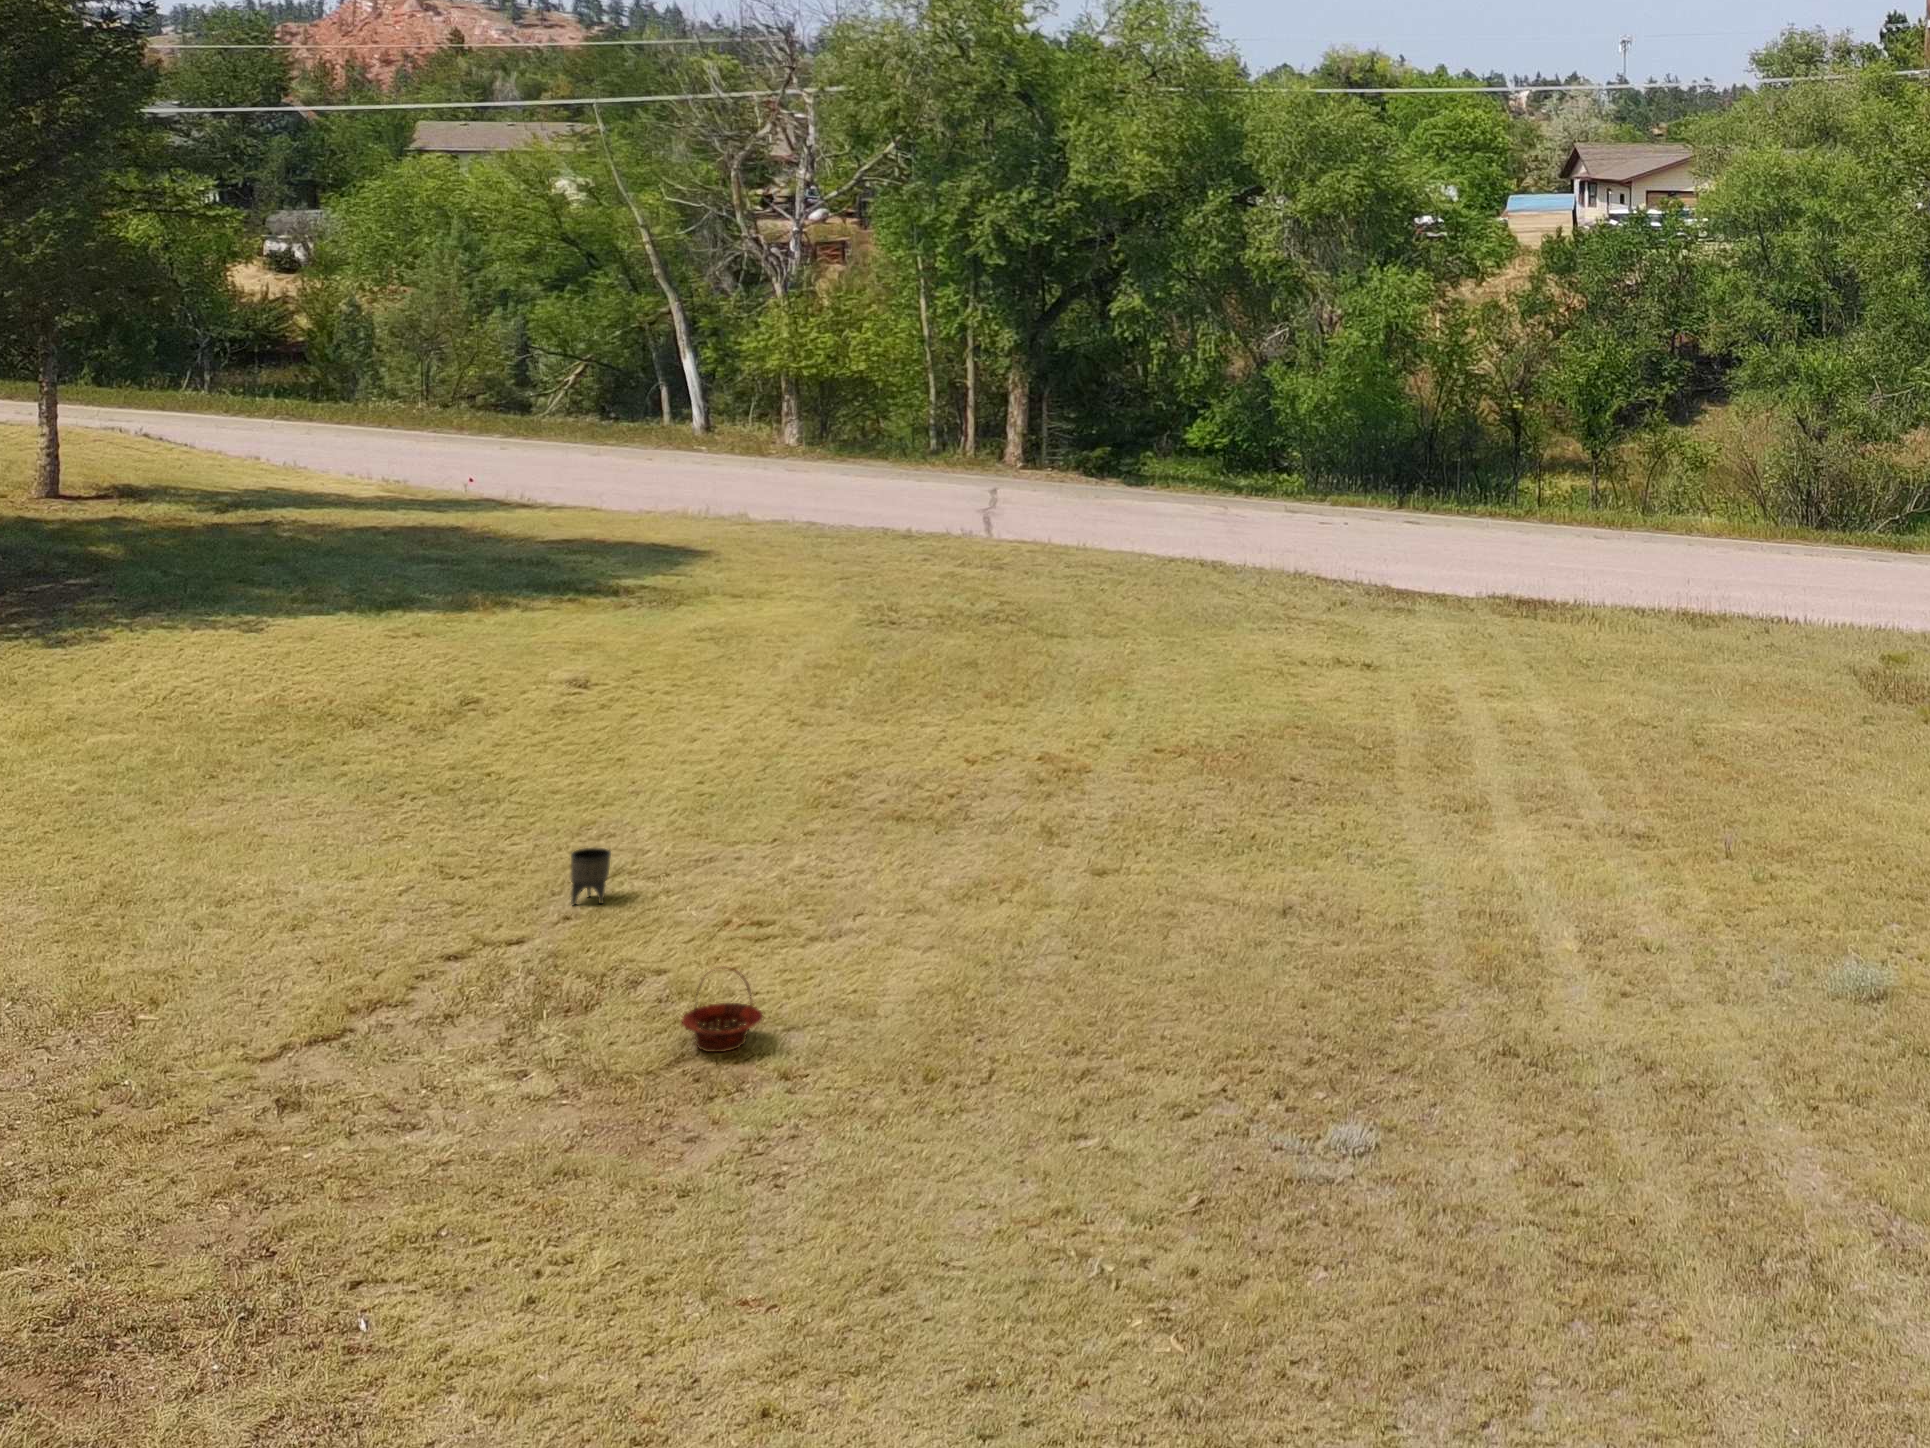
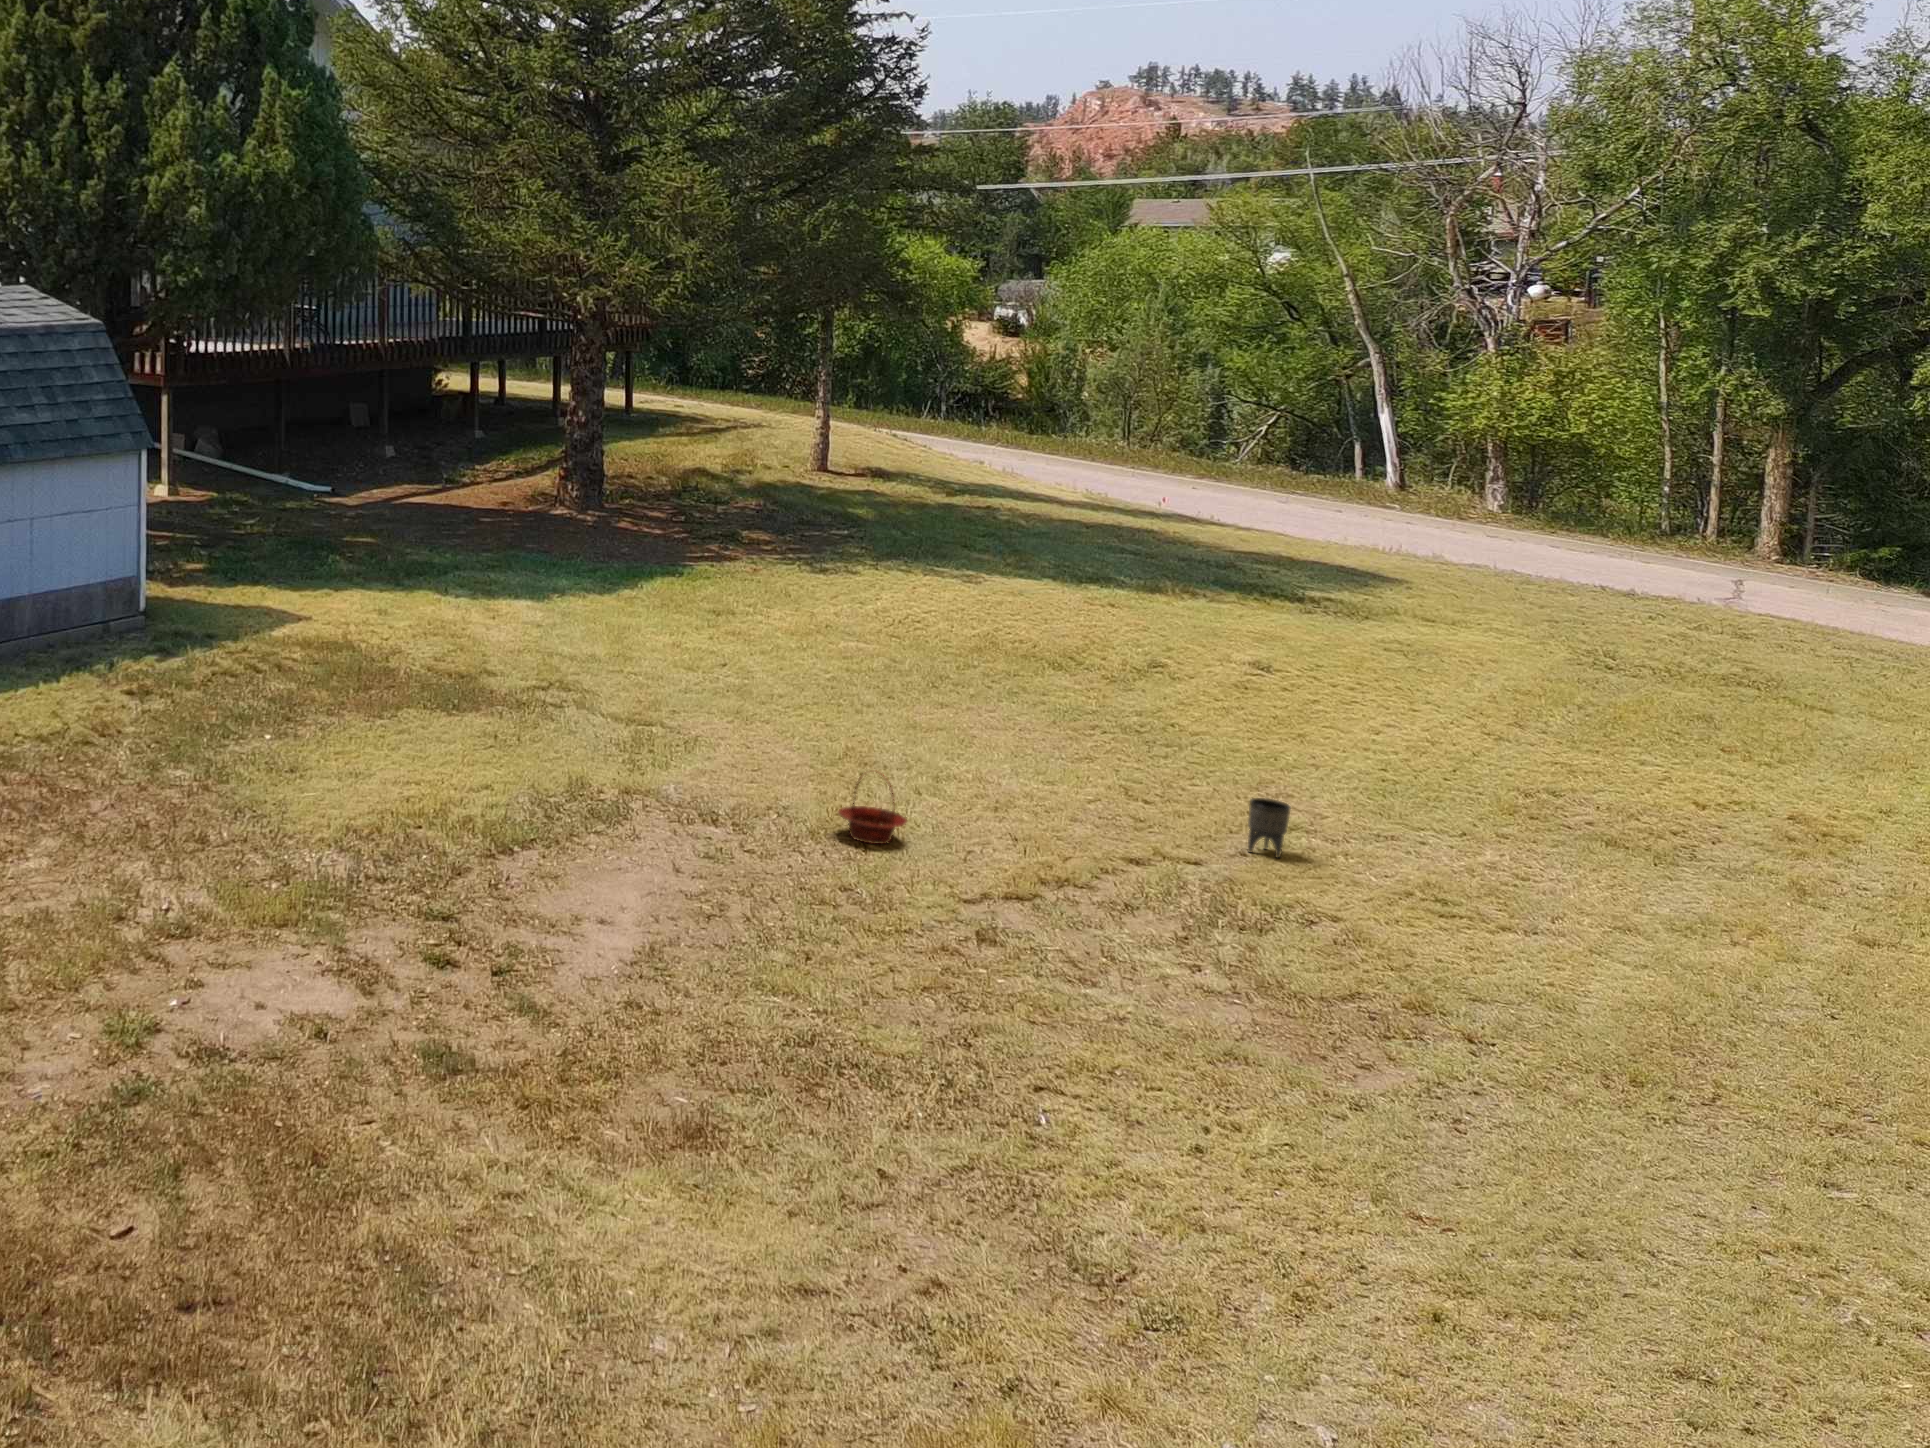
basket: present [682,967,763,1052] -> present [838,775,907,844]

